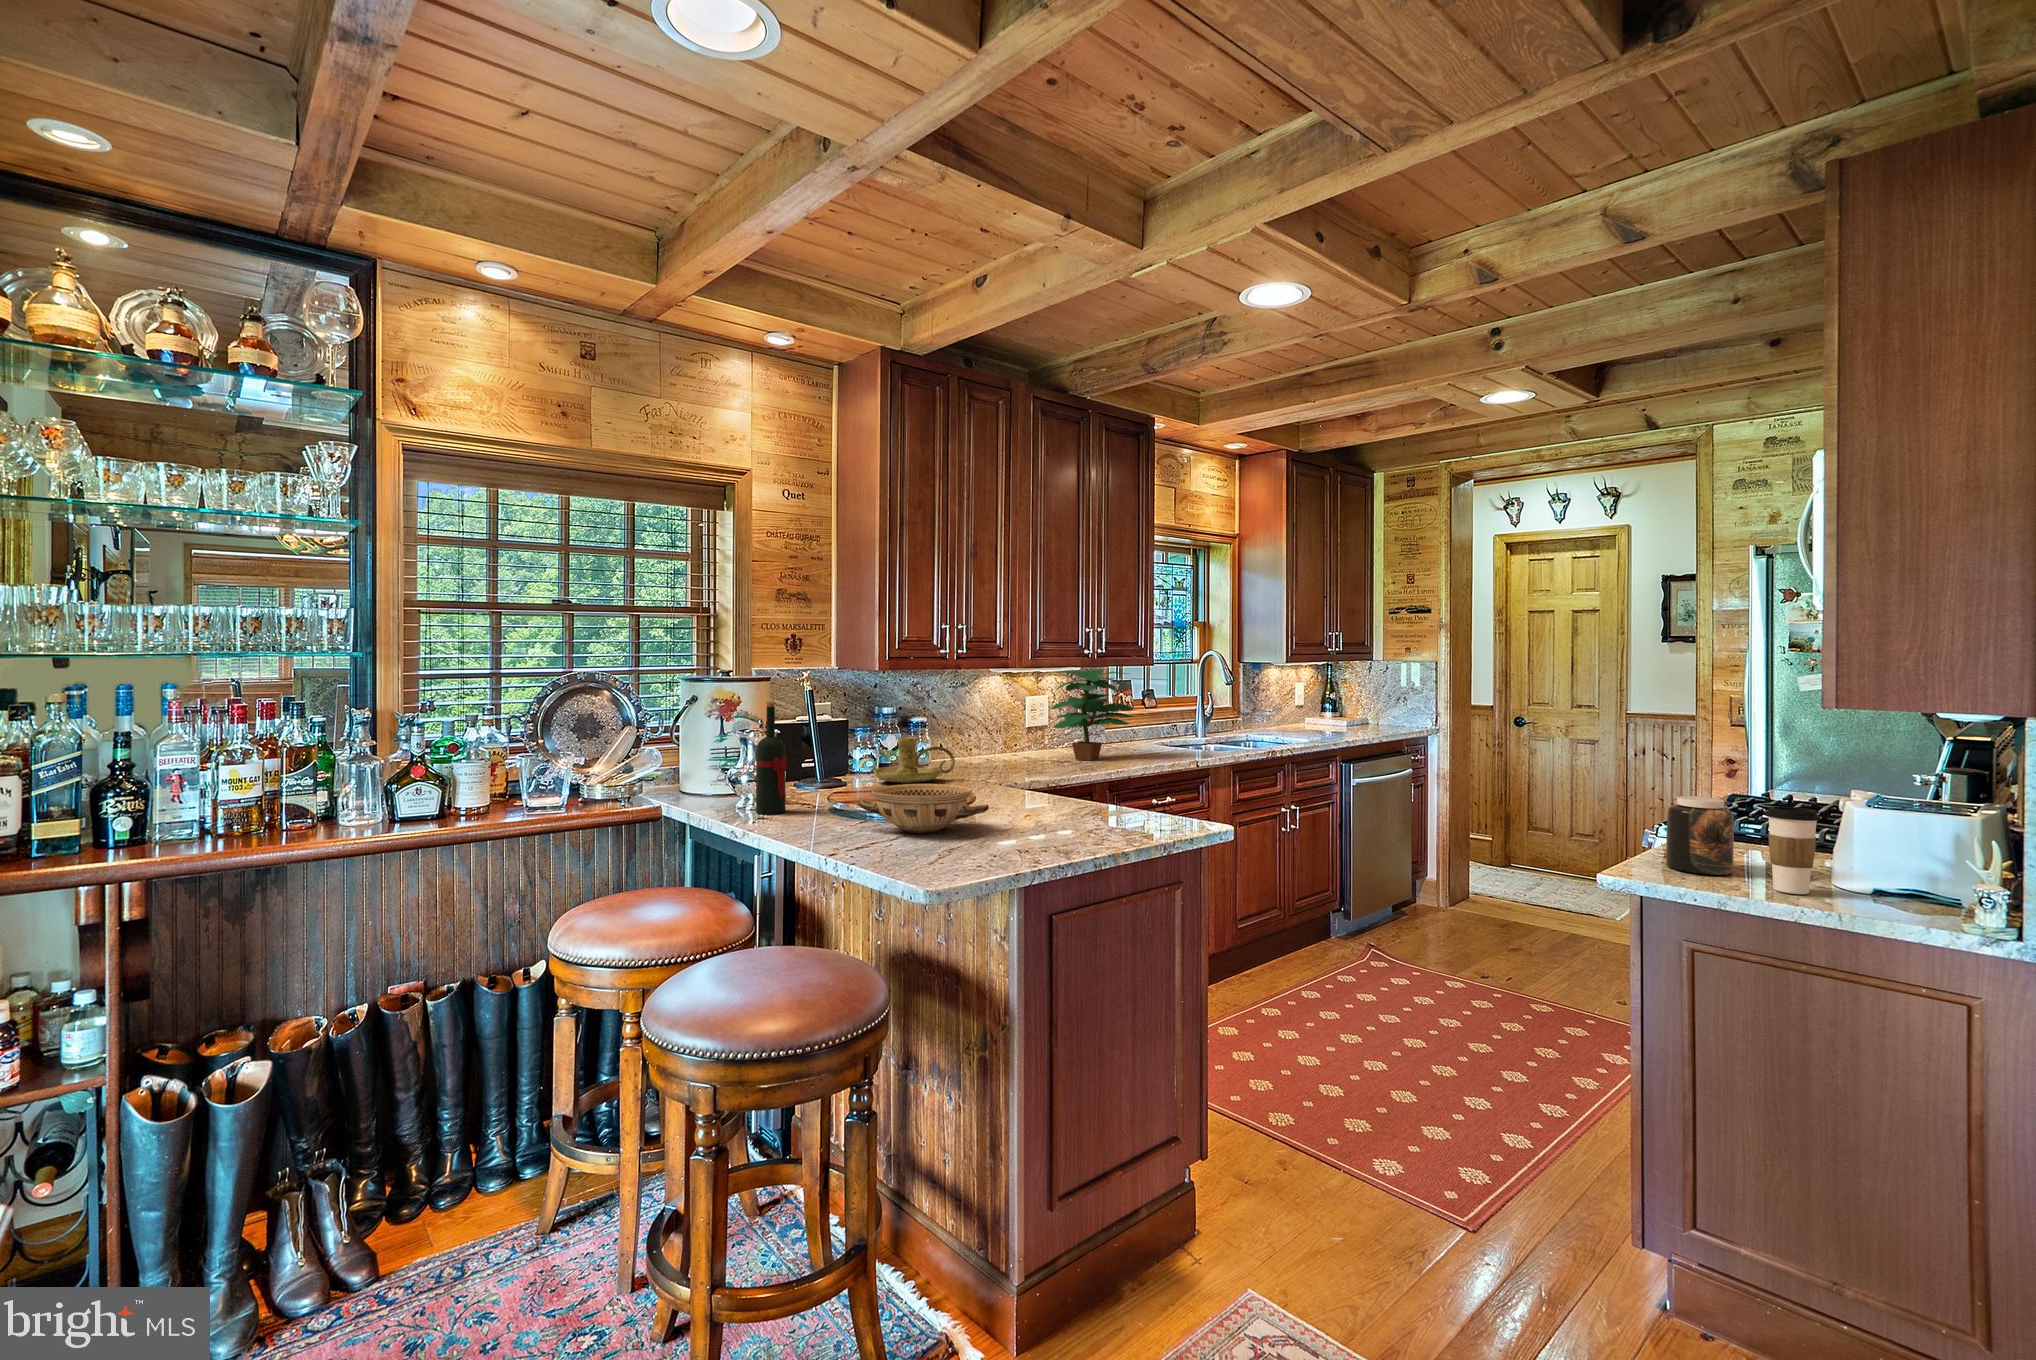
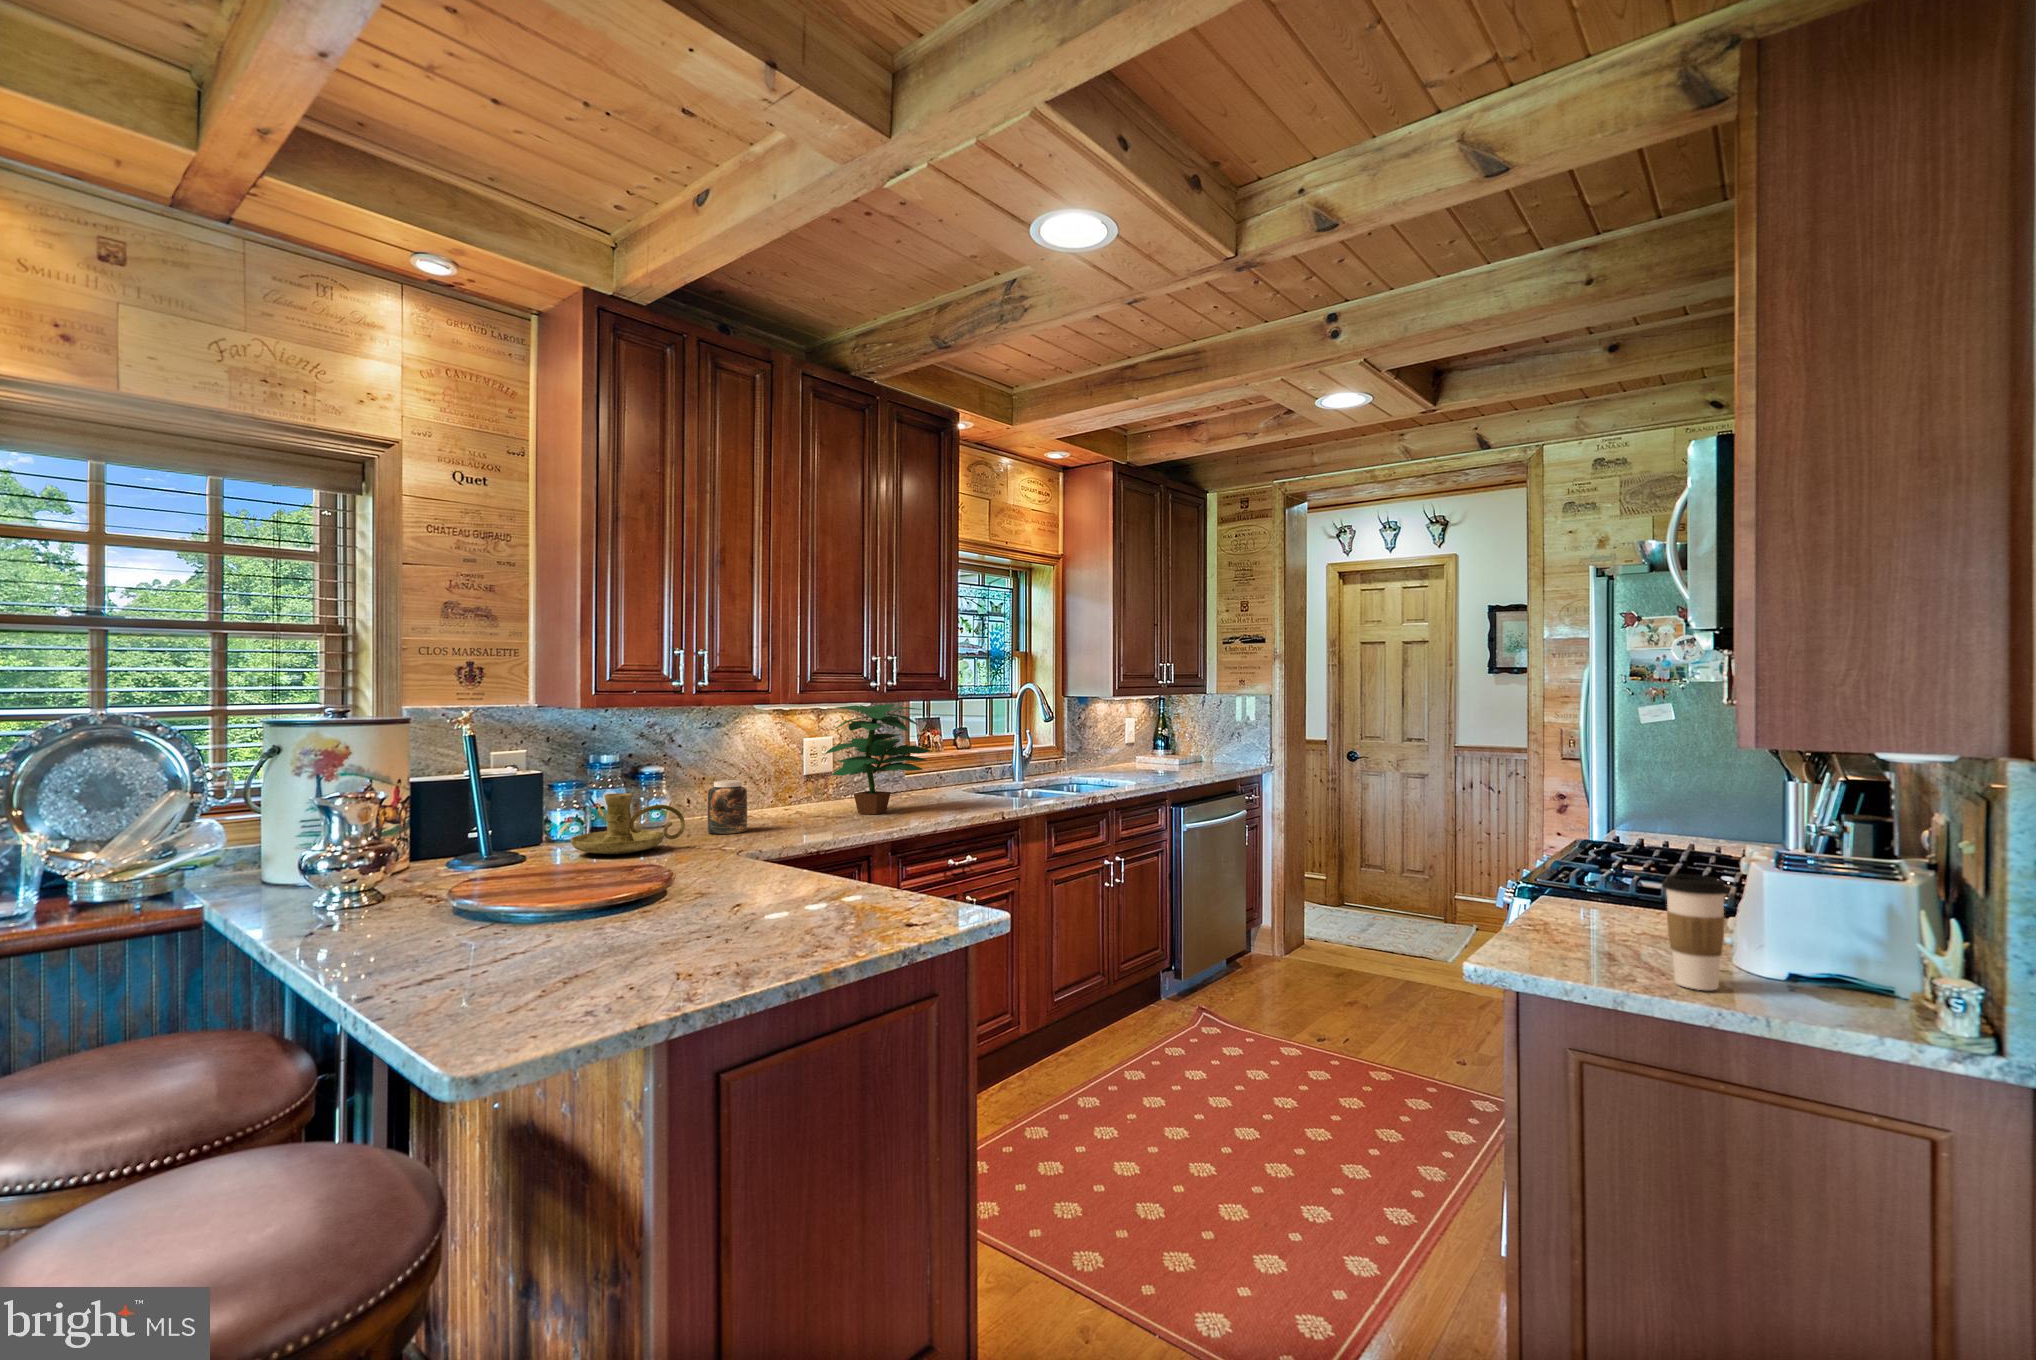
wine bottle: present [756,702,787,814] -> none [345,753,394,914]
ceramic bowl: present [857,784,989,833] -> none [465,866,664,943]
jar: present [1666,796,1734,875] -> present [707,780,747,834]

